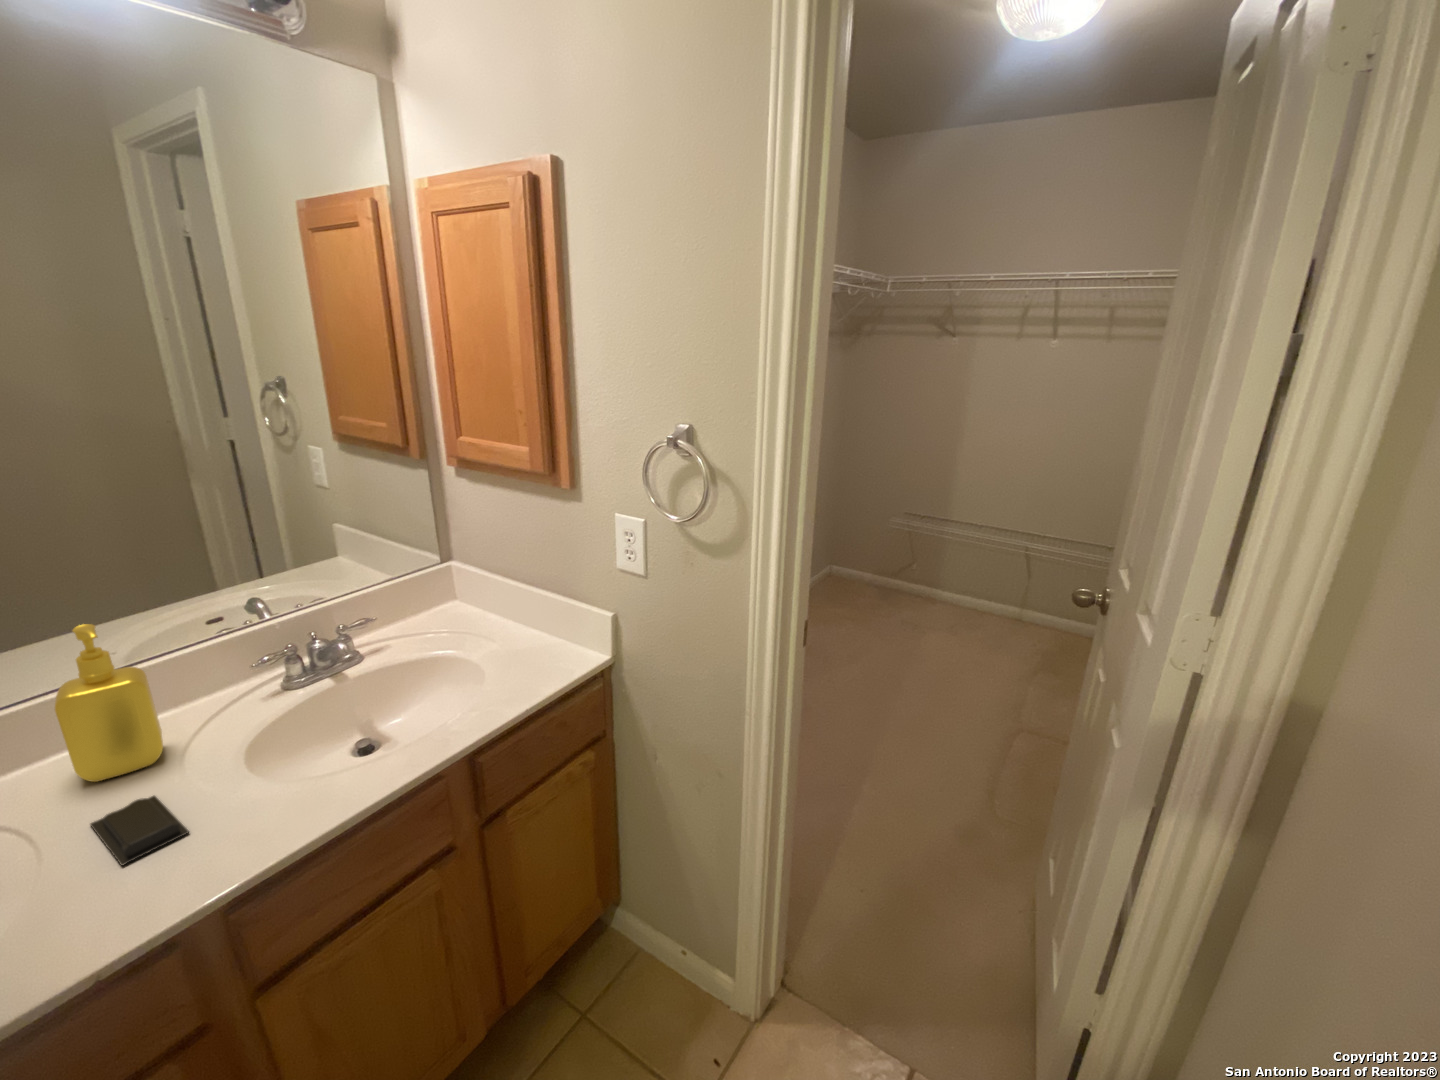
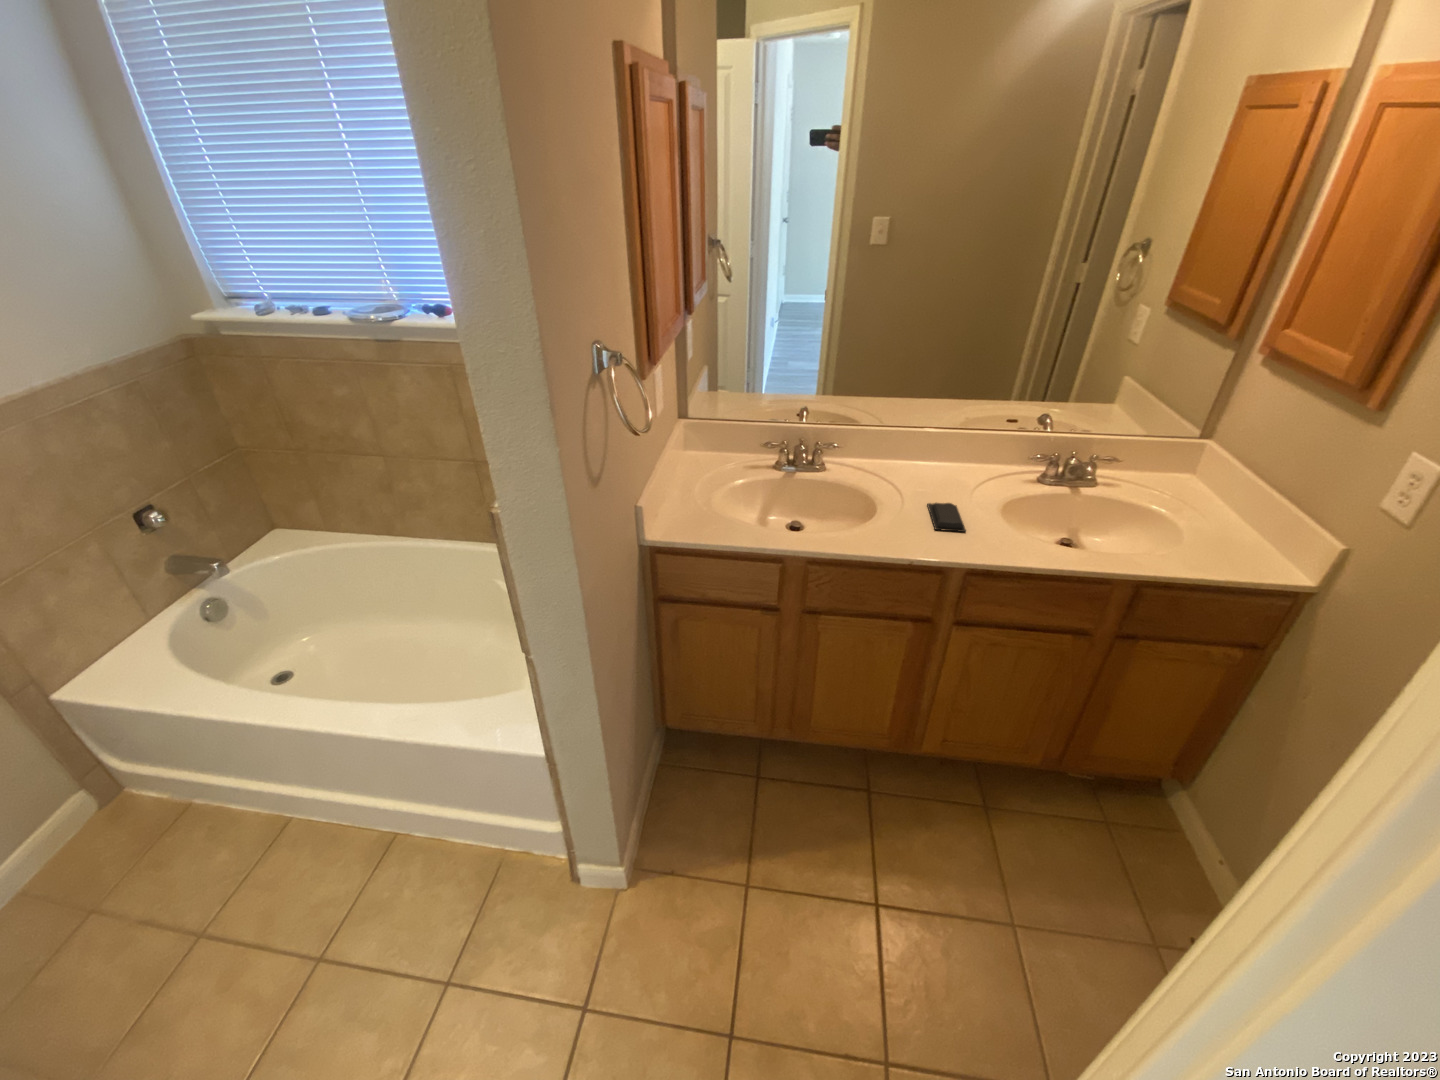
soap dispenser: present [55,624,163,782] -> none [929,398,978,489]

